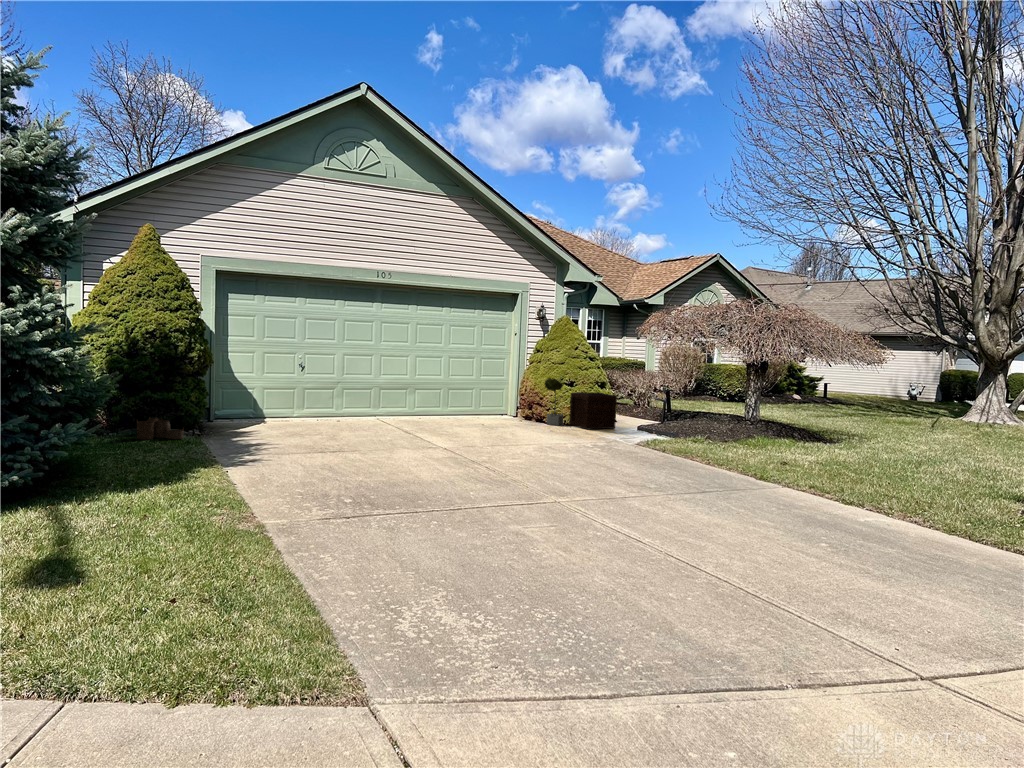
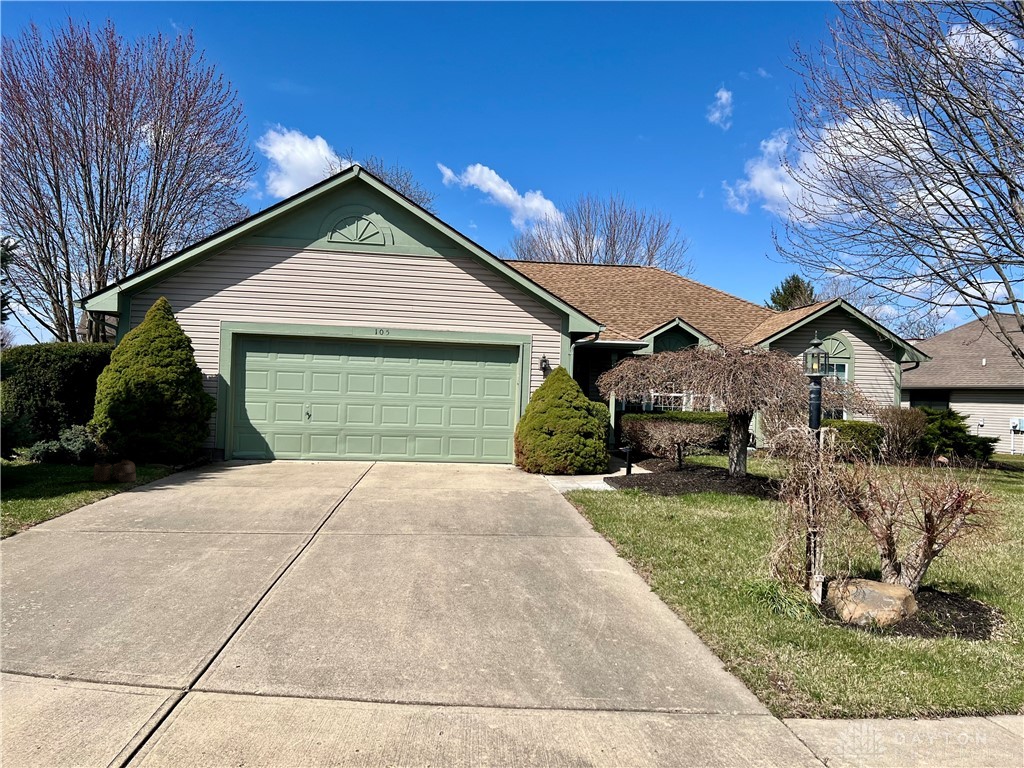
potted tree: present [545,378,563,425] -> none [521,427,540,476]
wooden crate: present [569,392,617,429] -> none [546,442,589,482]

